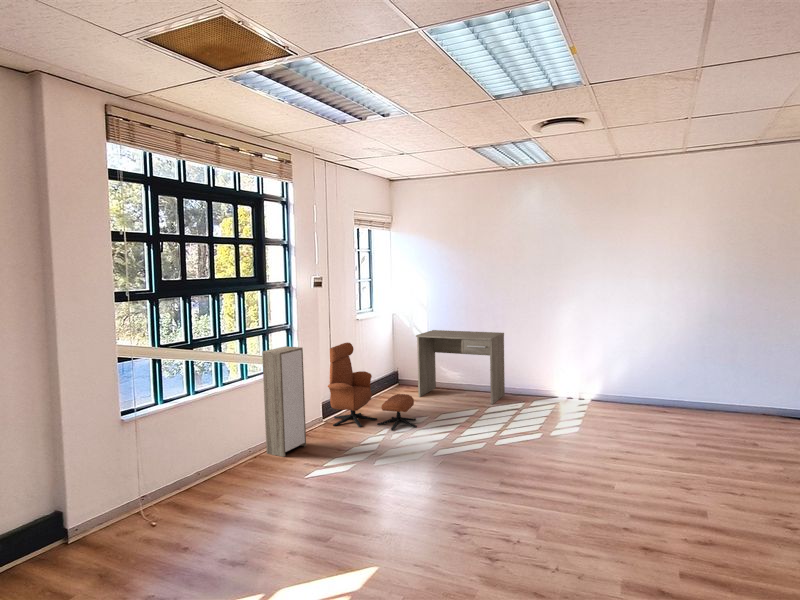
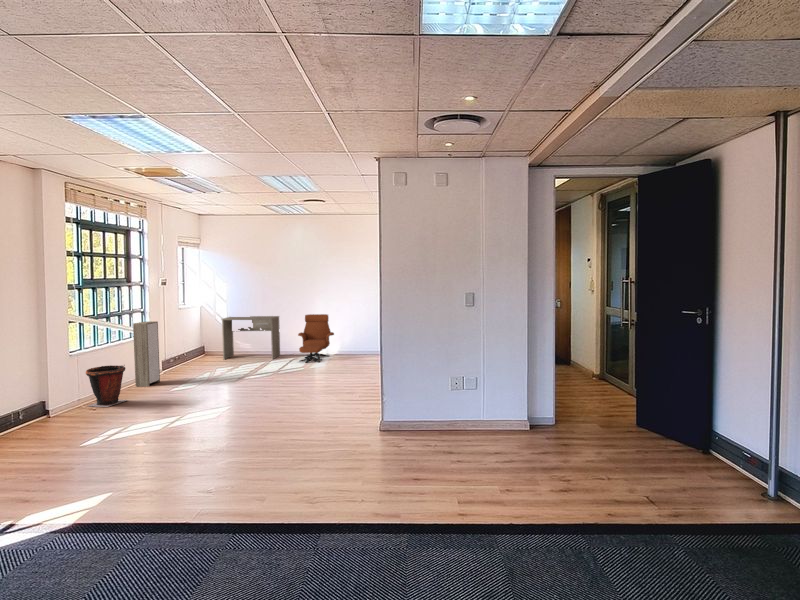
lounge chair: present [328,343,417,431] -> present [298,314,334,363]
waste bin: none [151,430,227,518] -> present [86,365,127,407]

